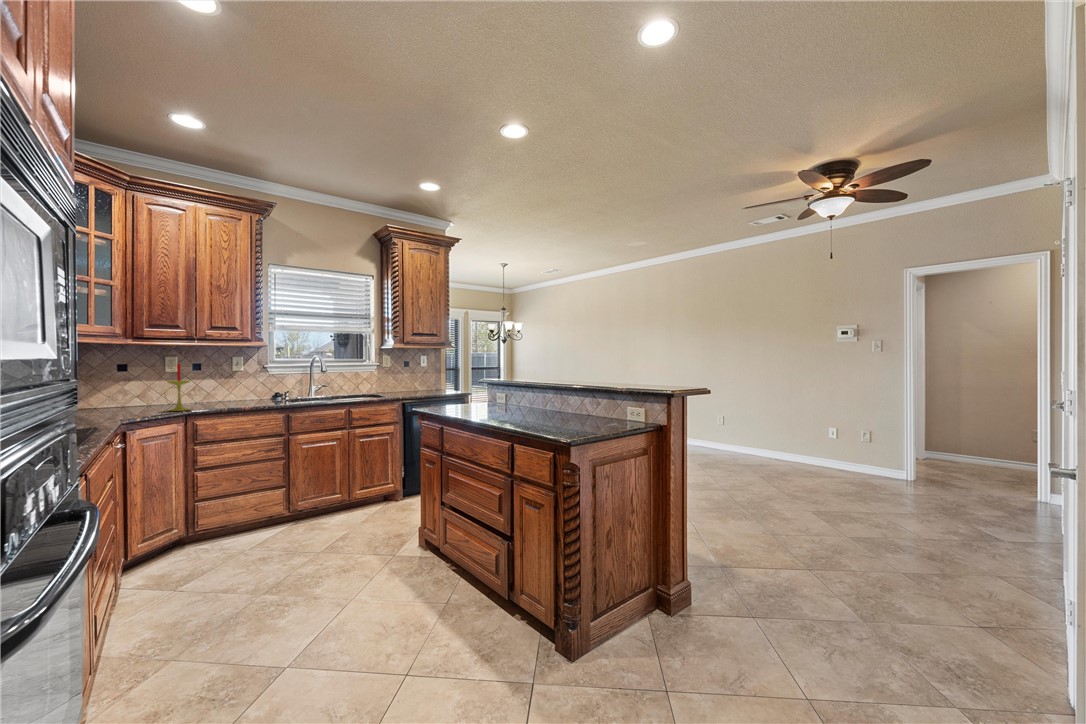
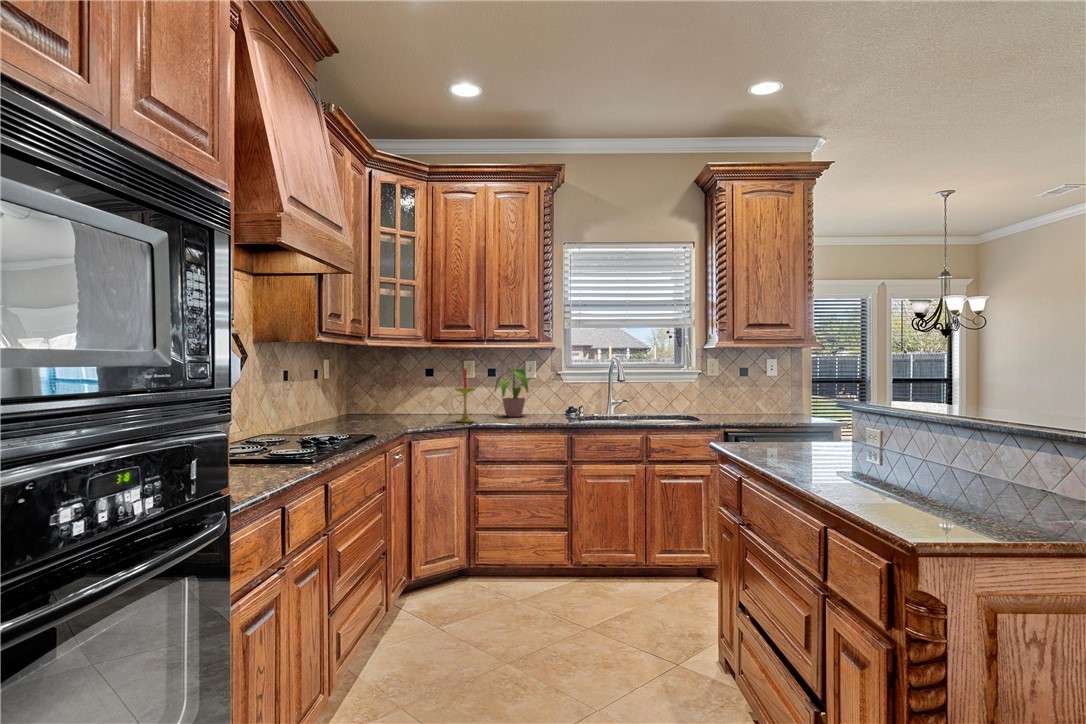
potted plant: none [200,363,246,404] -> present [495,369,528,417]

